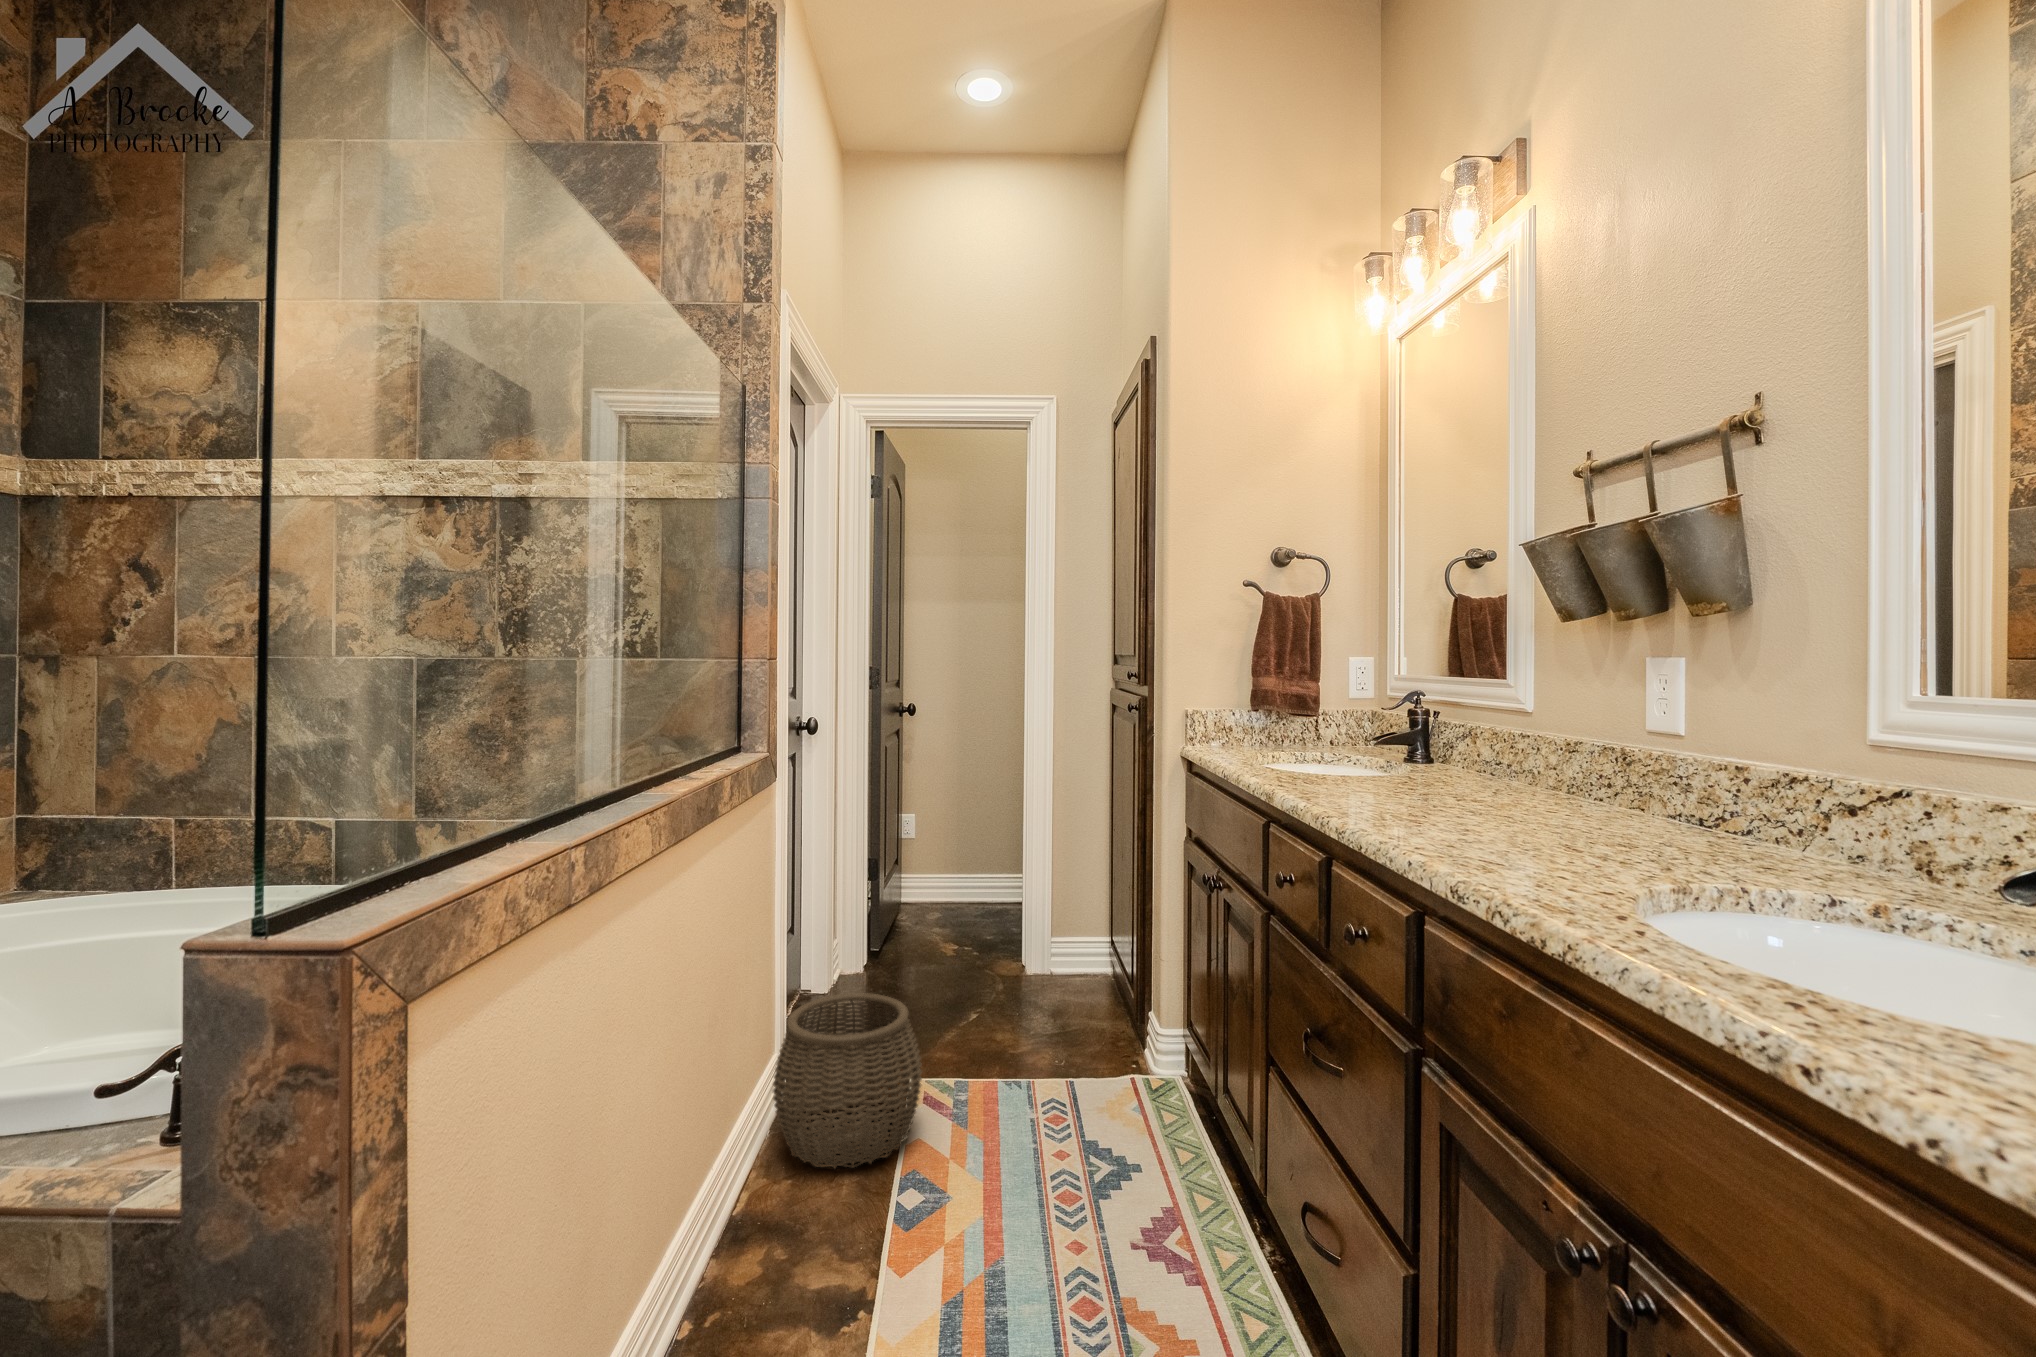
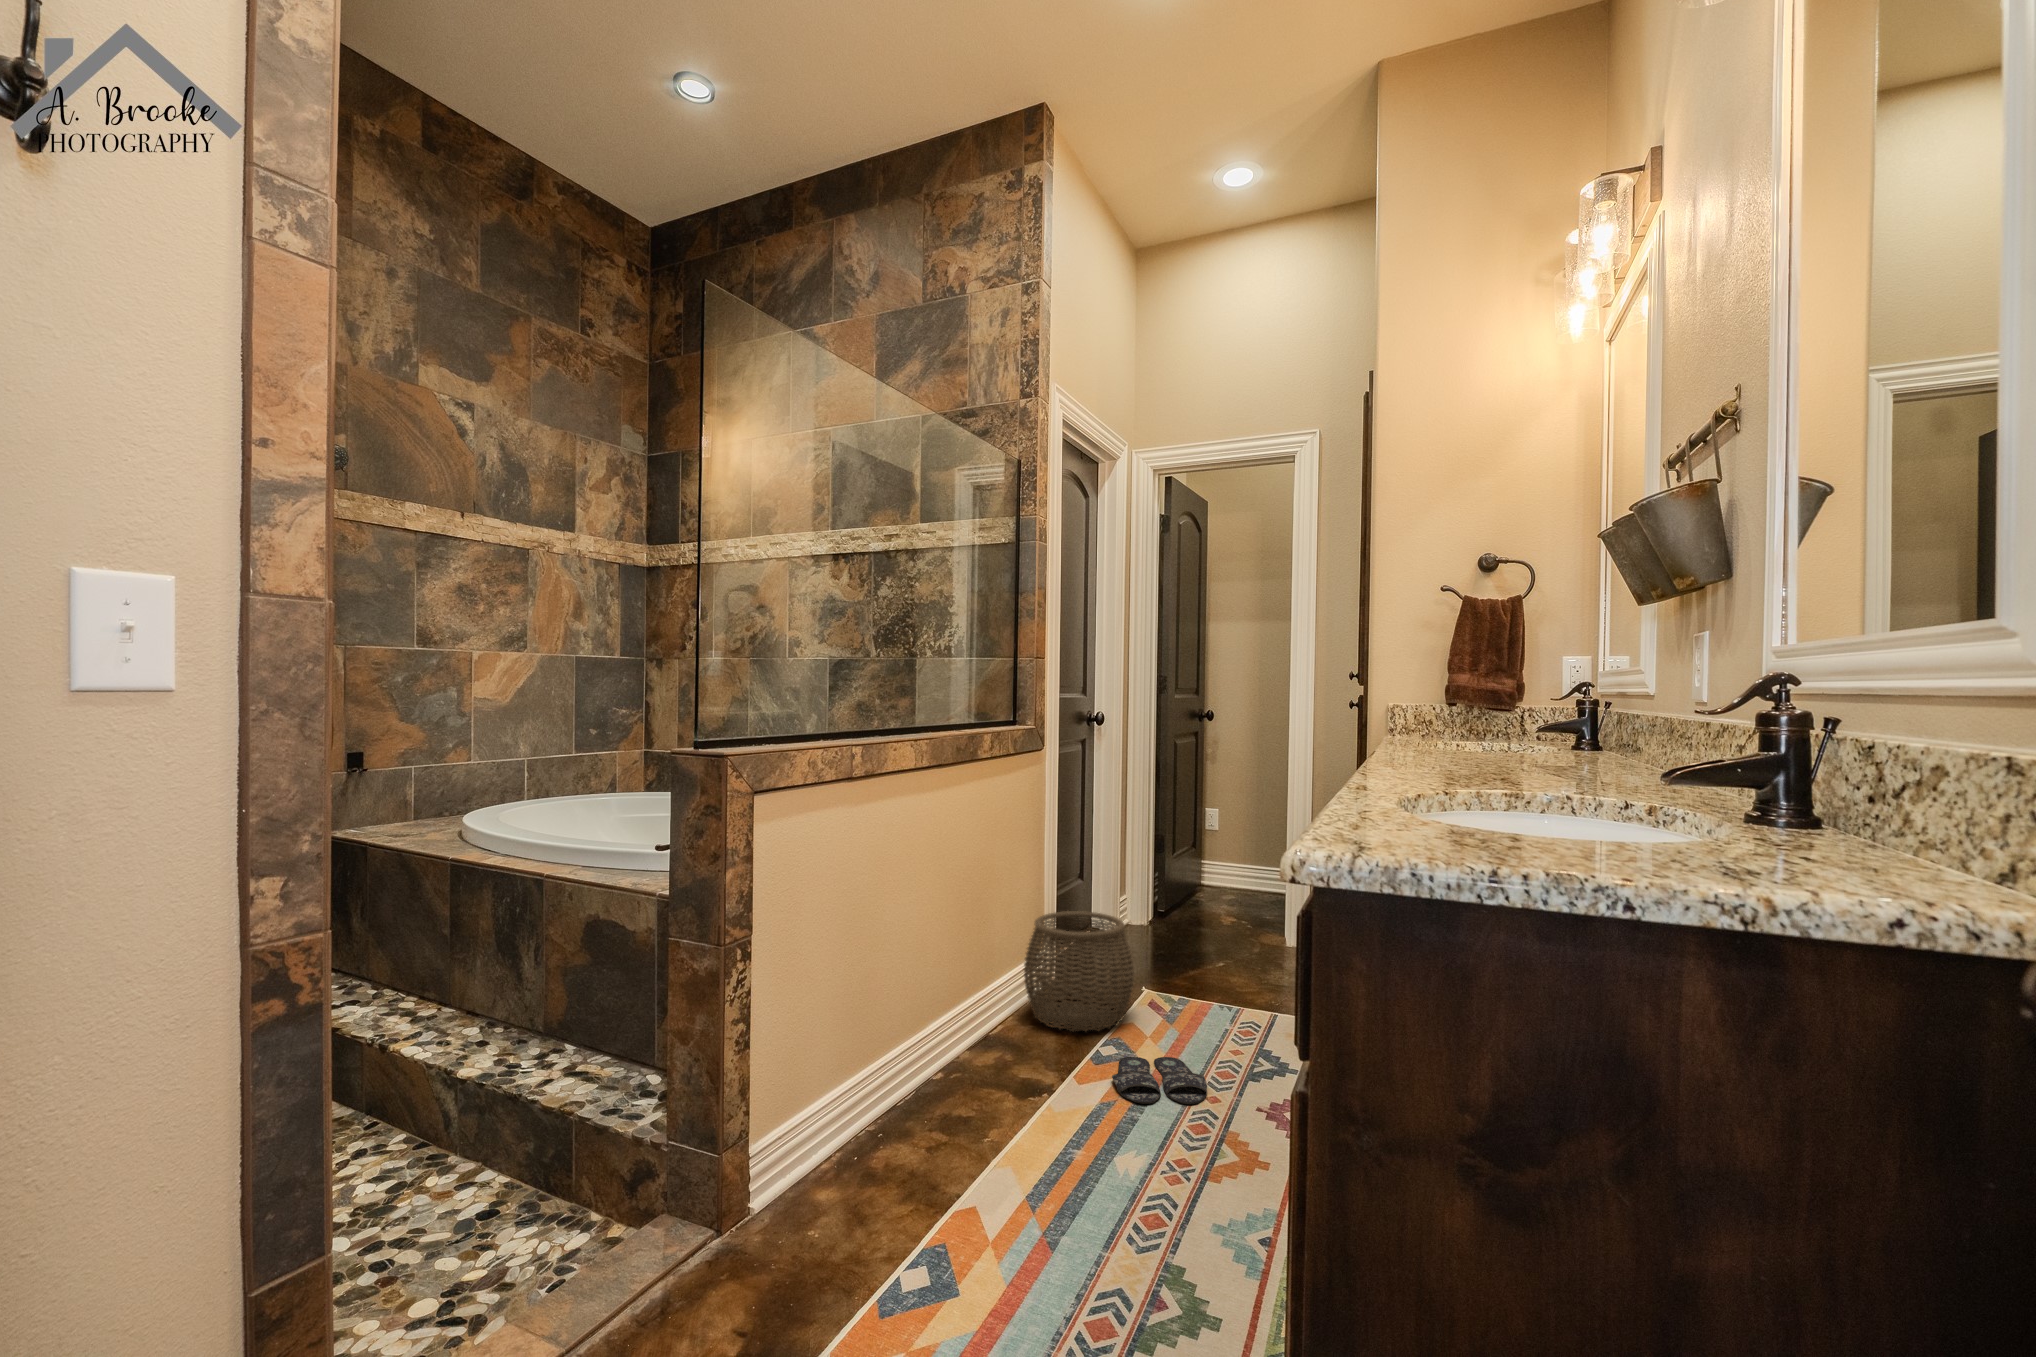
slippers: none [933,1177,1062,1273] -> present [1112,1057,1207,1104]

